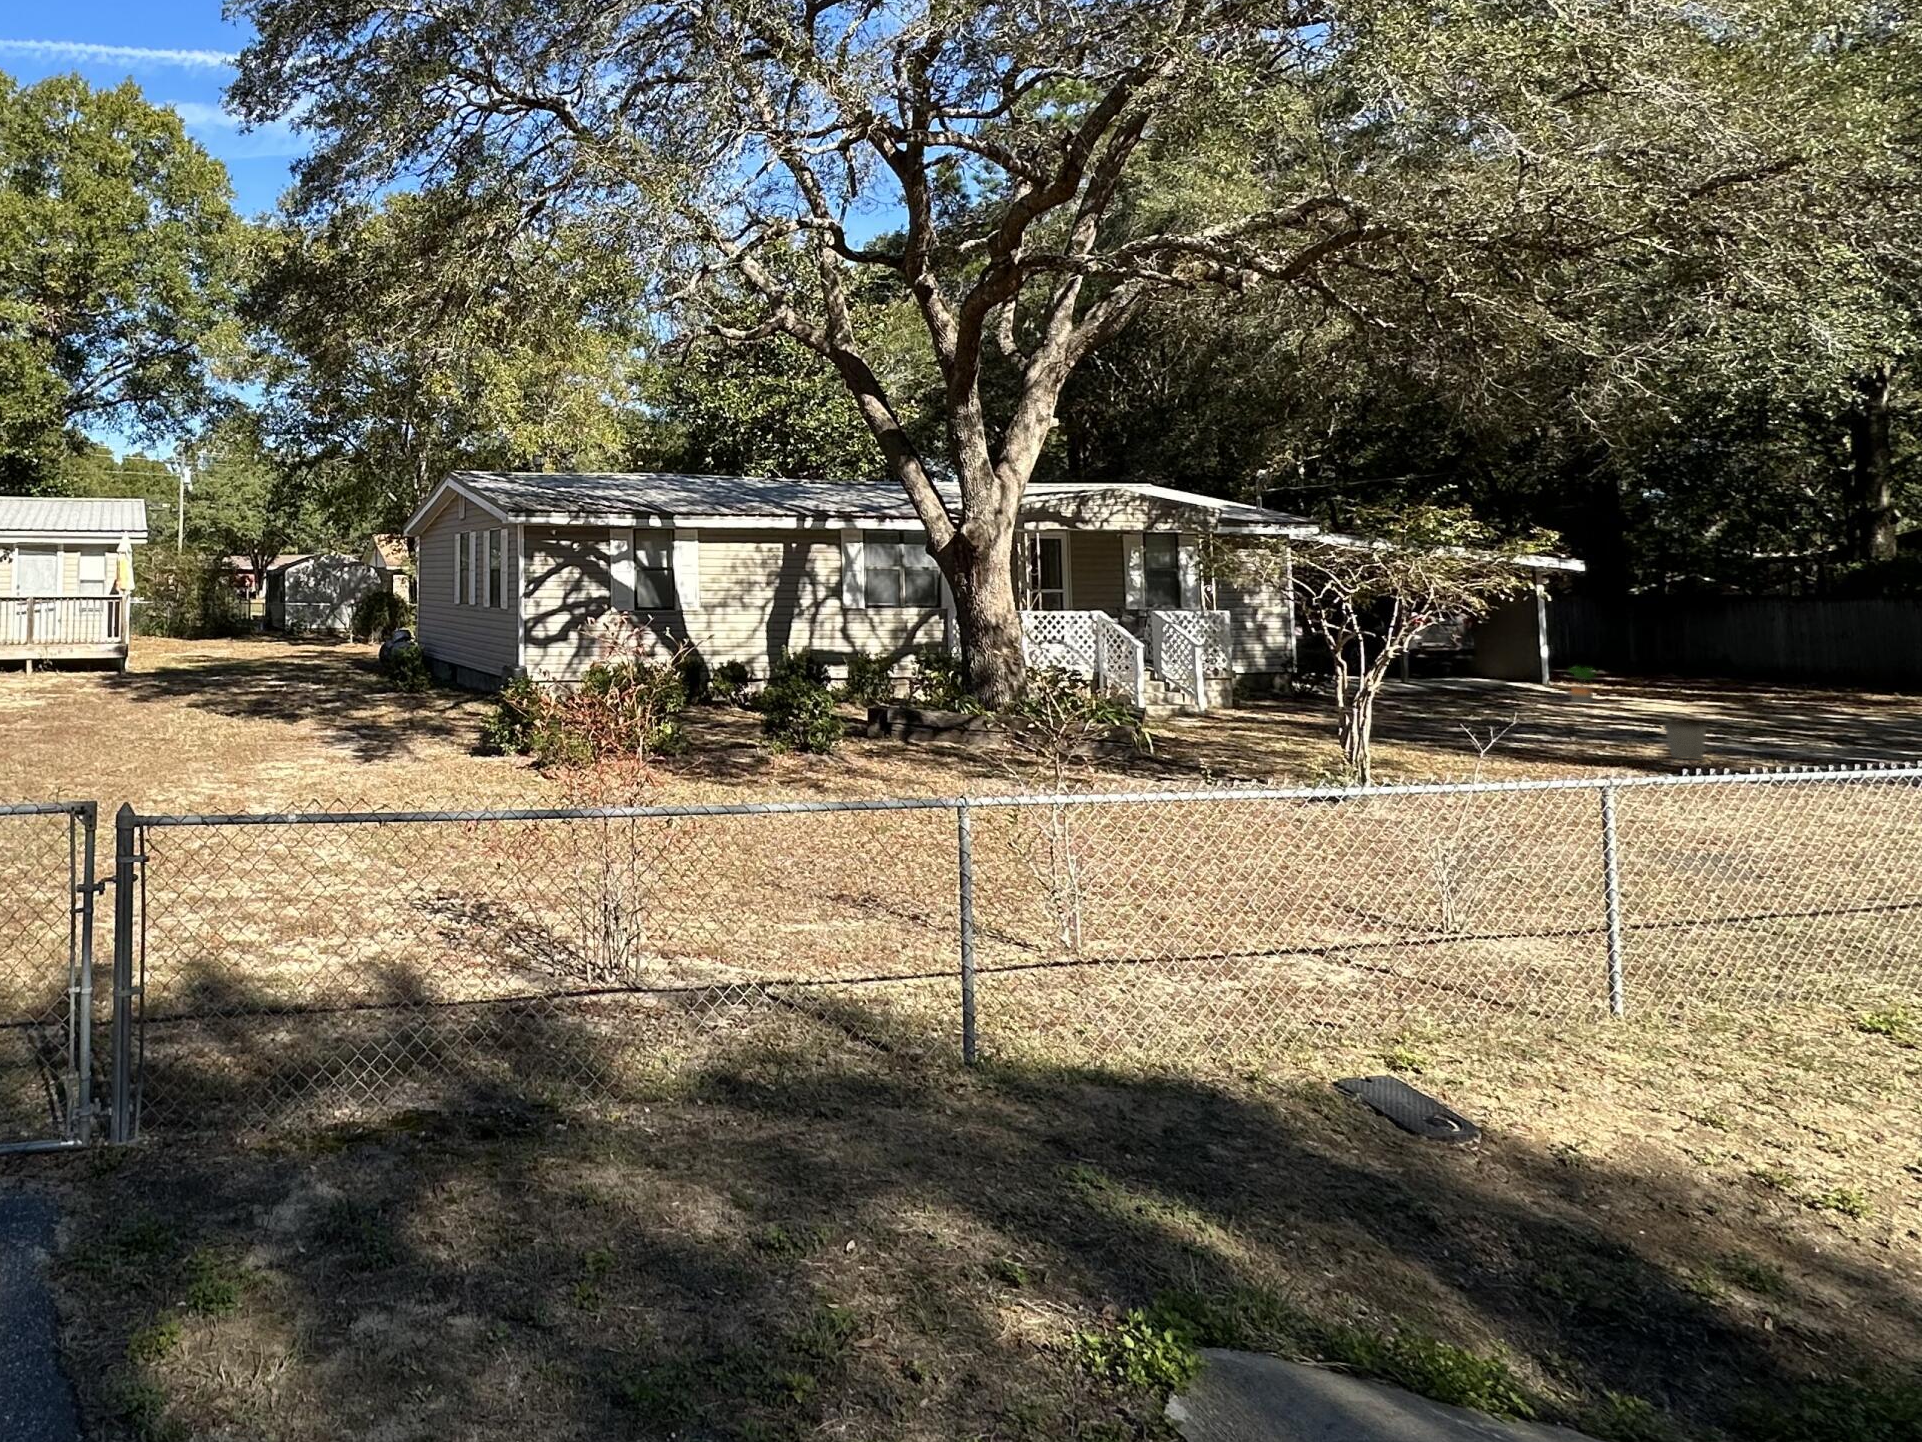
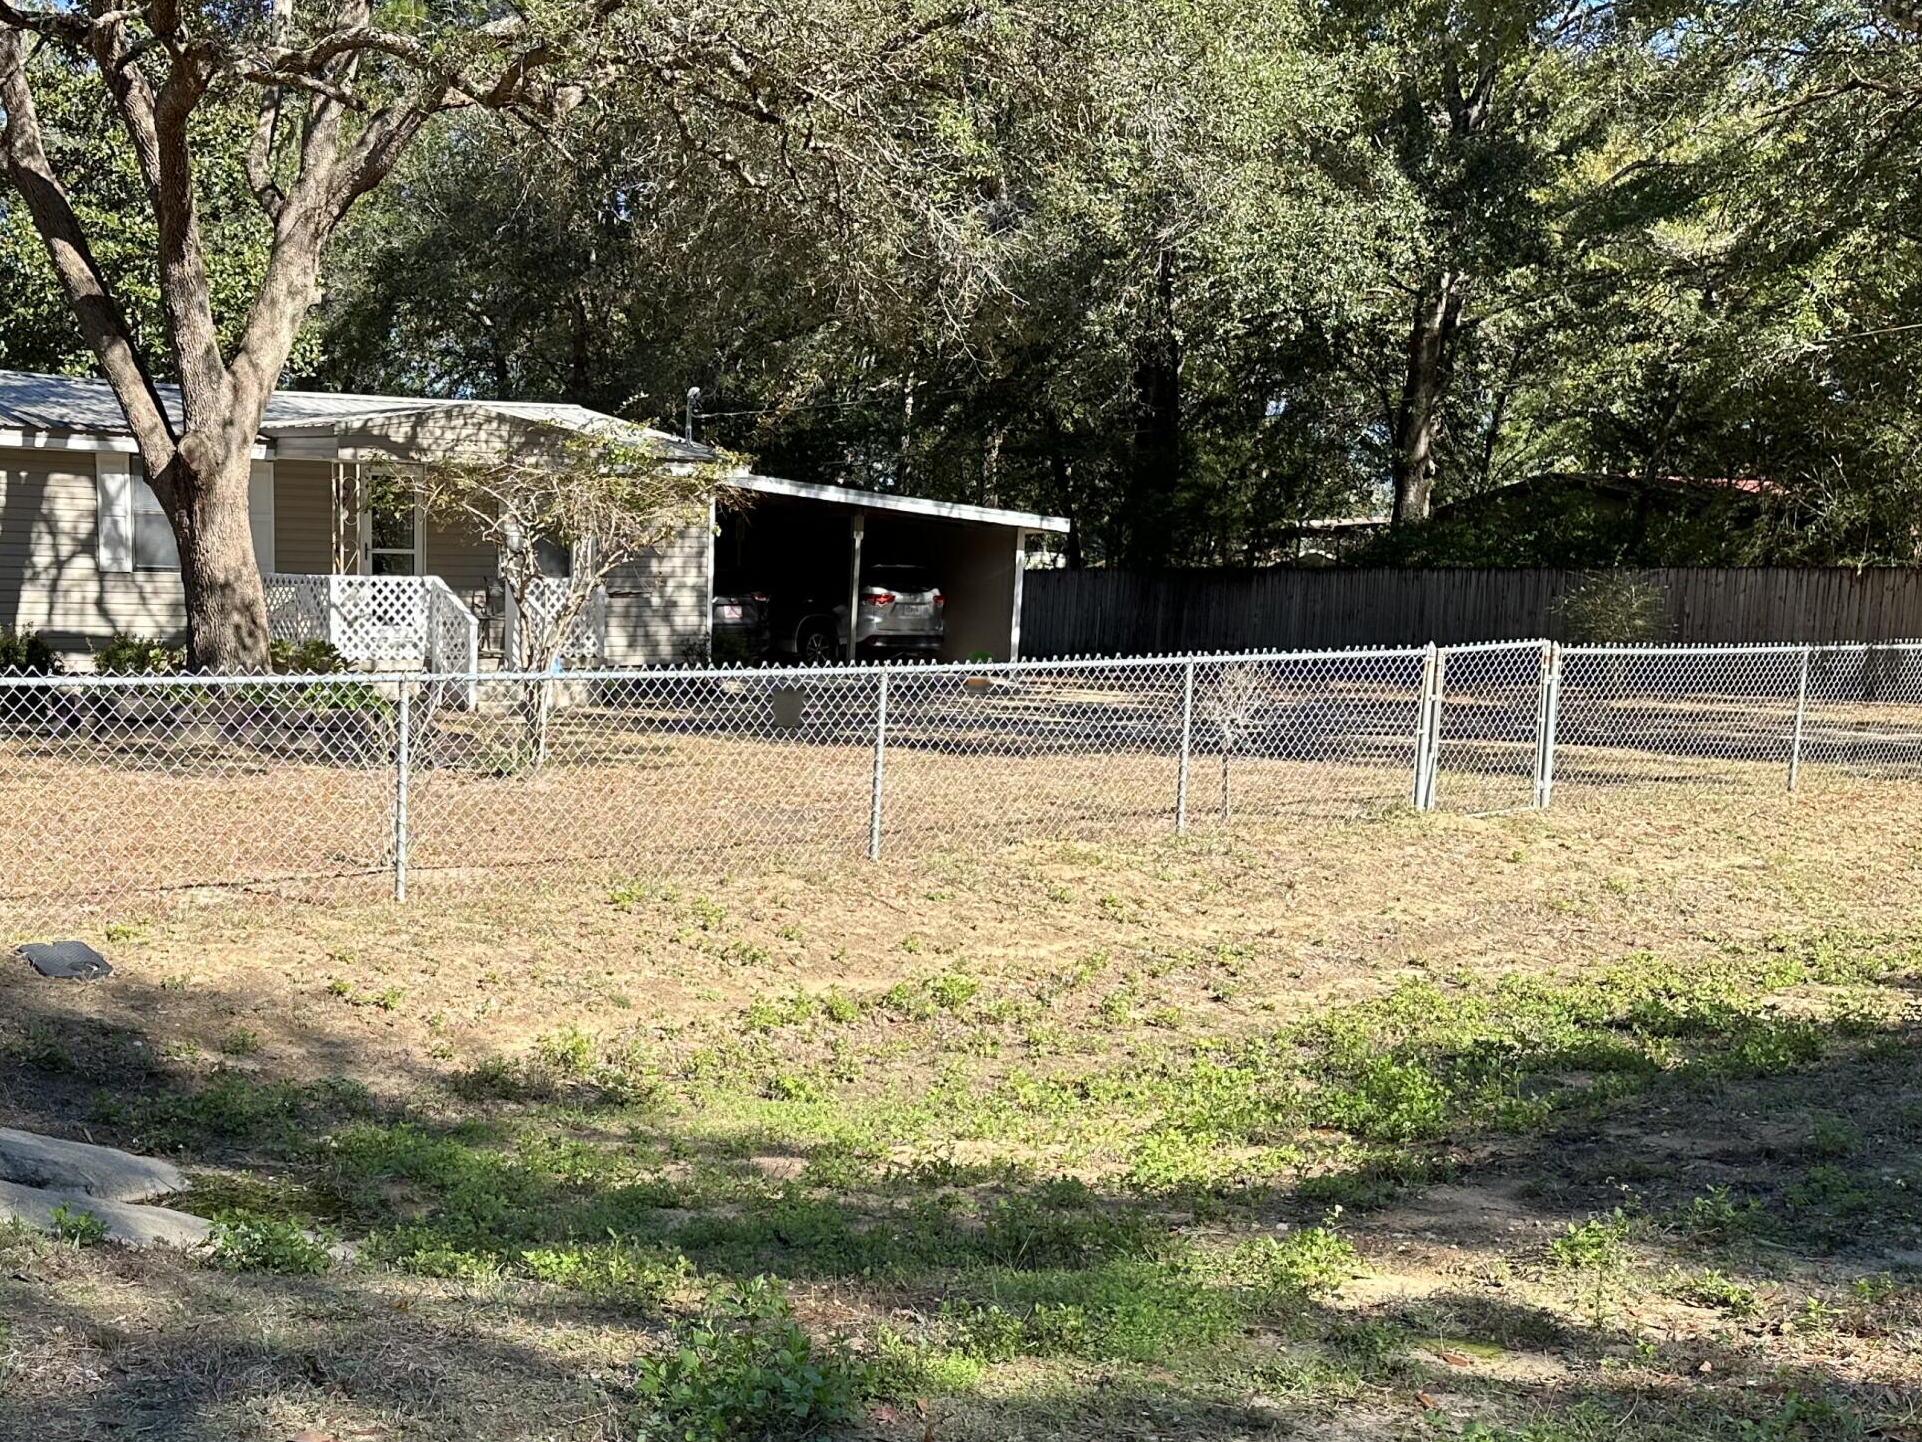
bucket: present [1665,723,1706,760] -> present [769,688,806,727]

